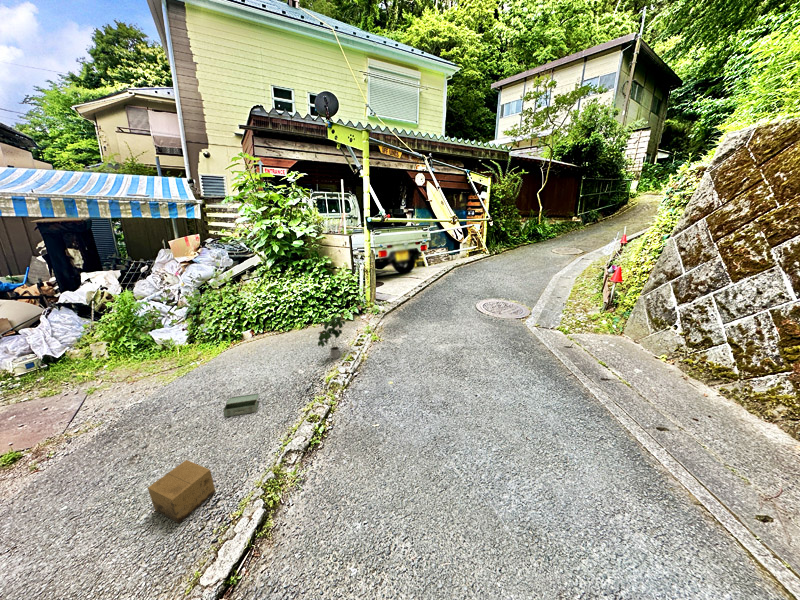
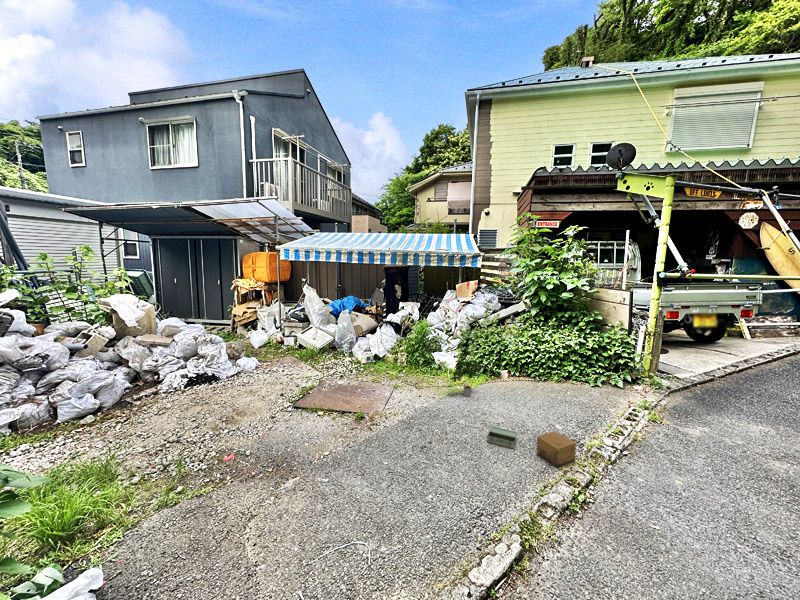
potted plant: present [318,317,345,359] -> present [451,360,482,397]
cardboard box: present [148,460,215,523] -> present [537,431,576,467]

